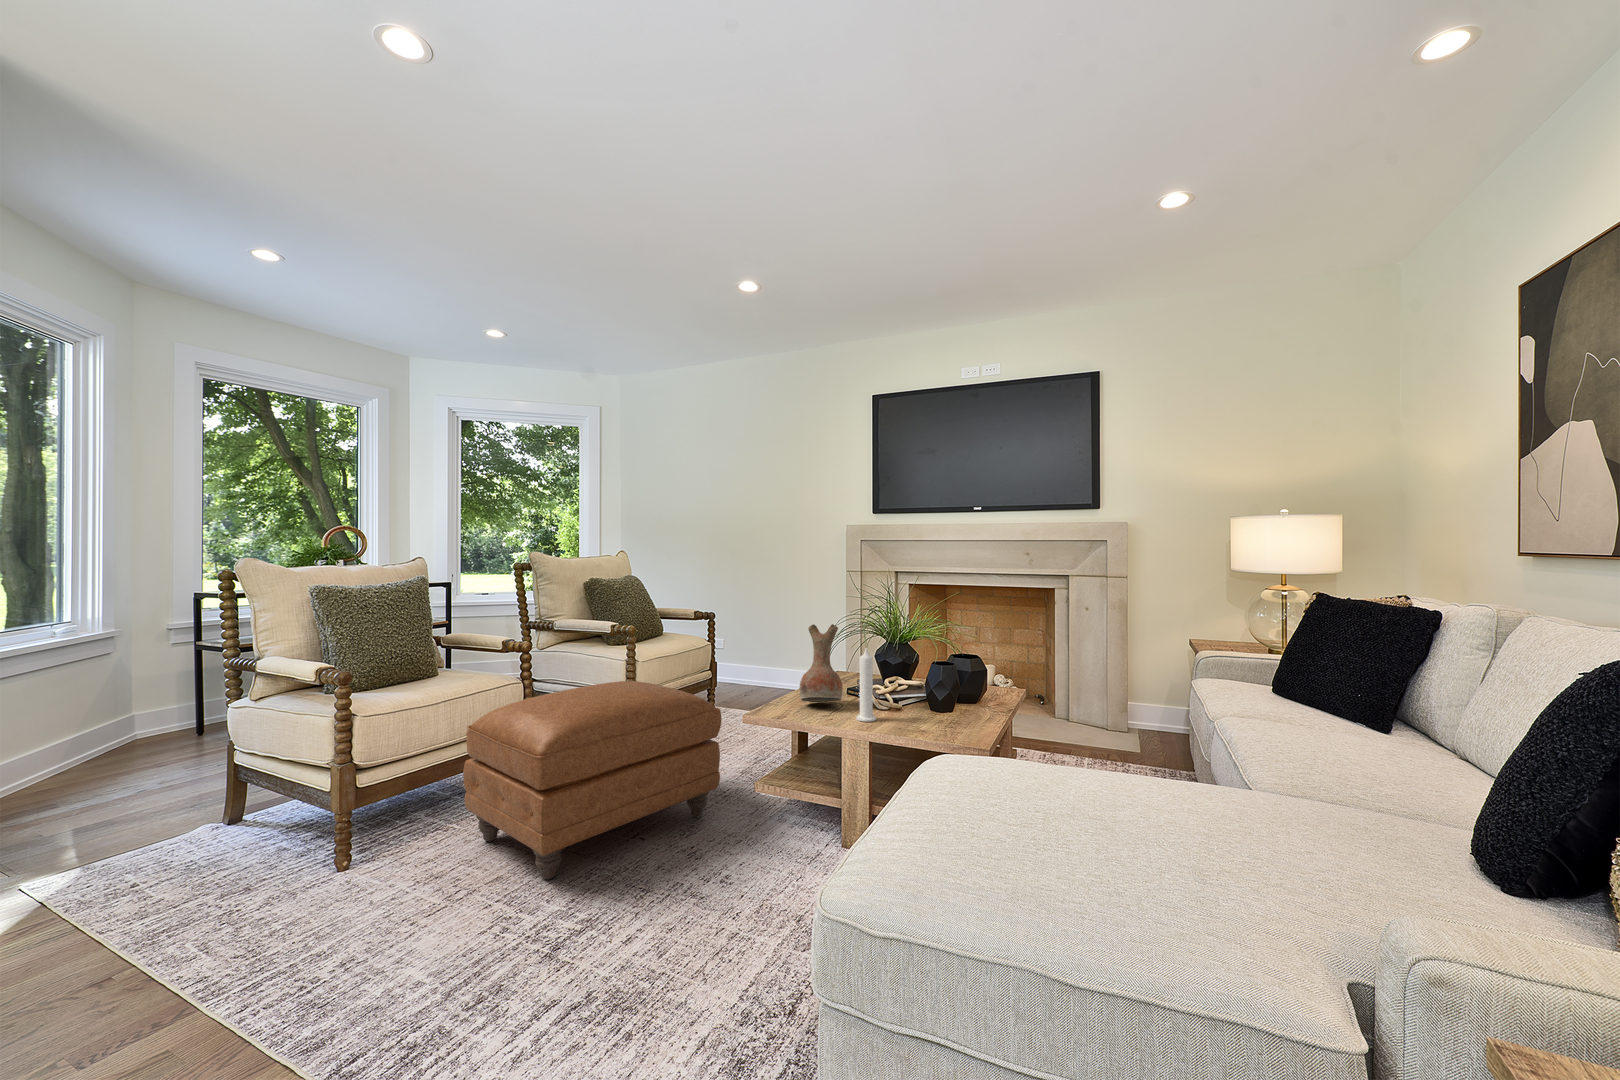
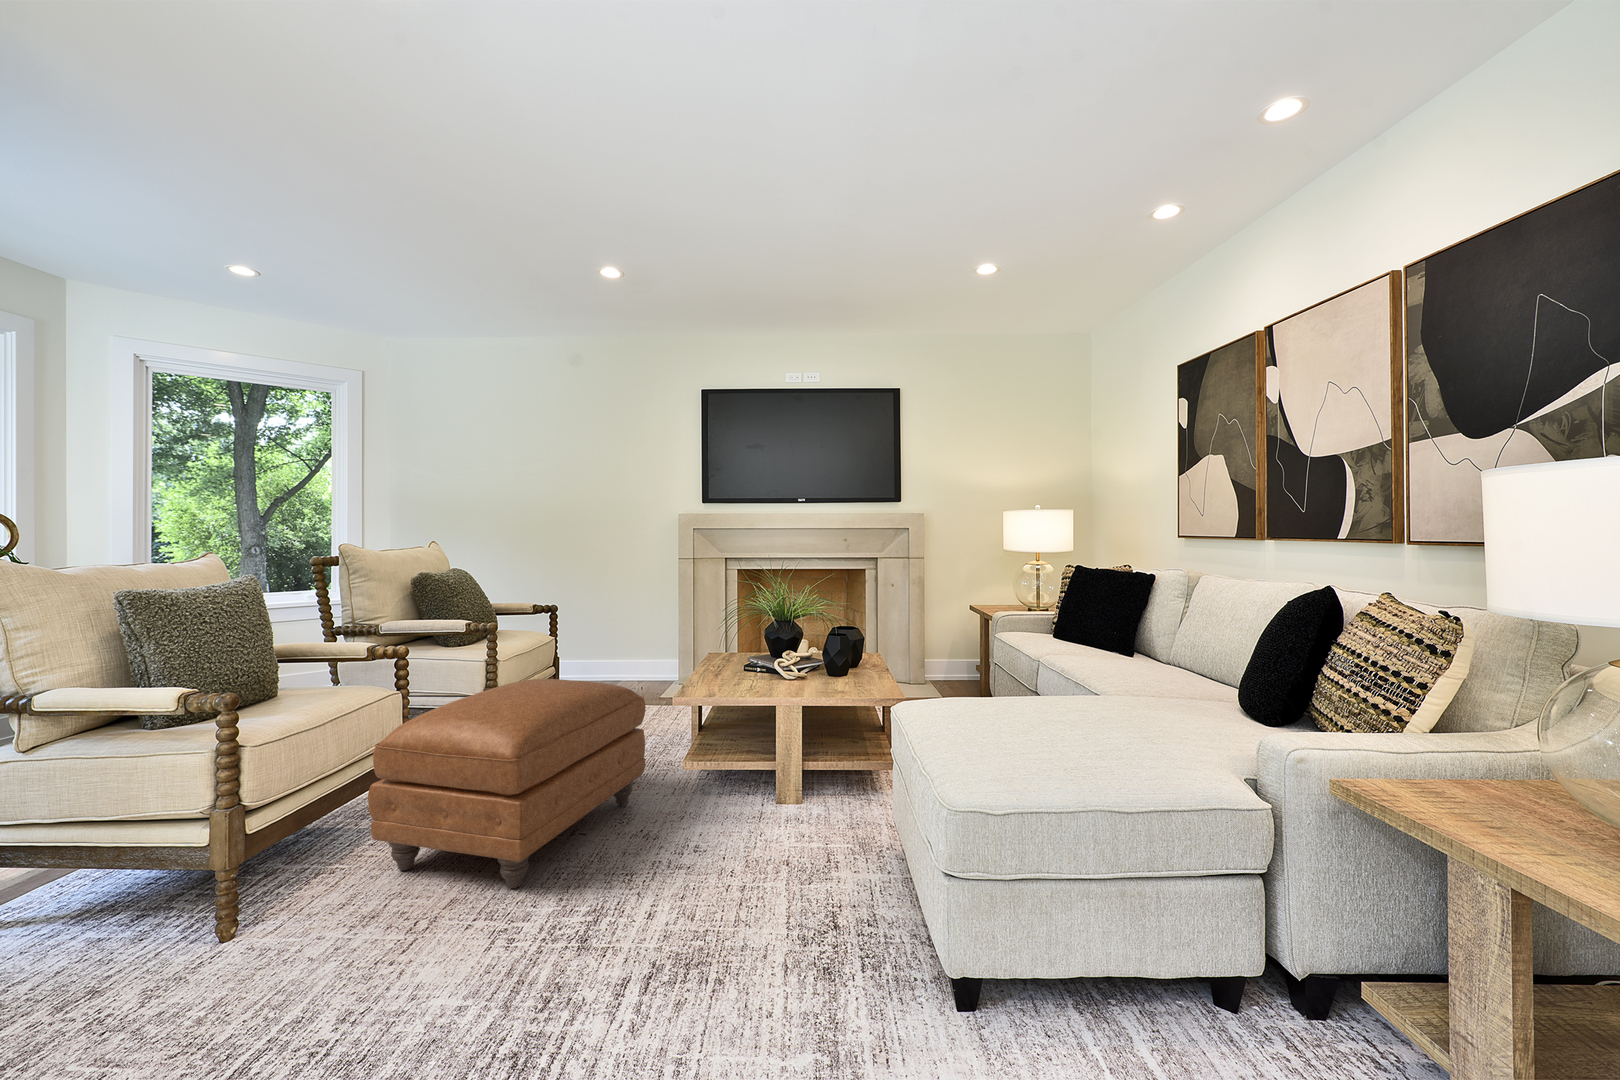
vase: present [800,624,843,702] -> none [714,608,755,682]
candle: present [856,648,876,722] -> none [778,626,796,692]

